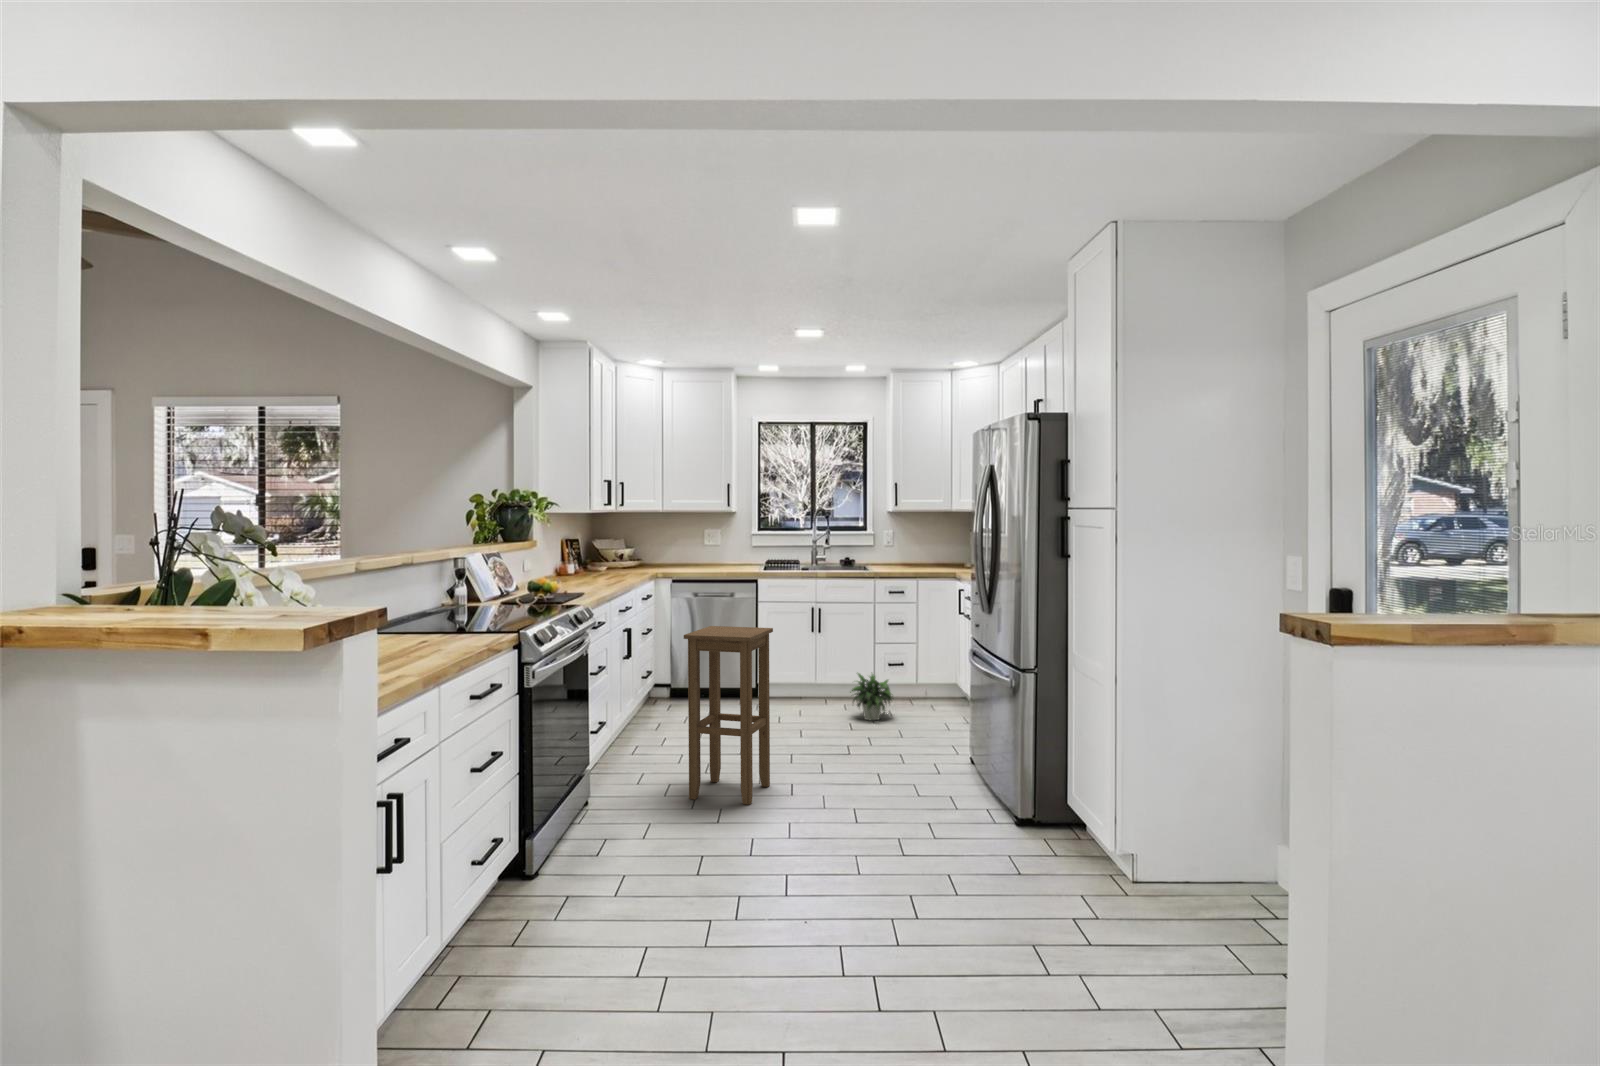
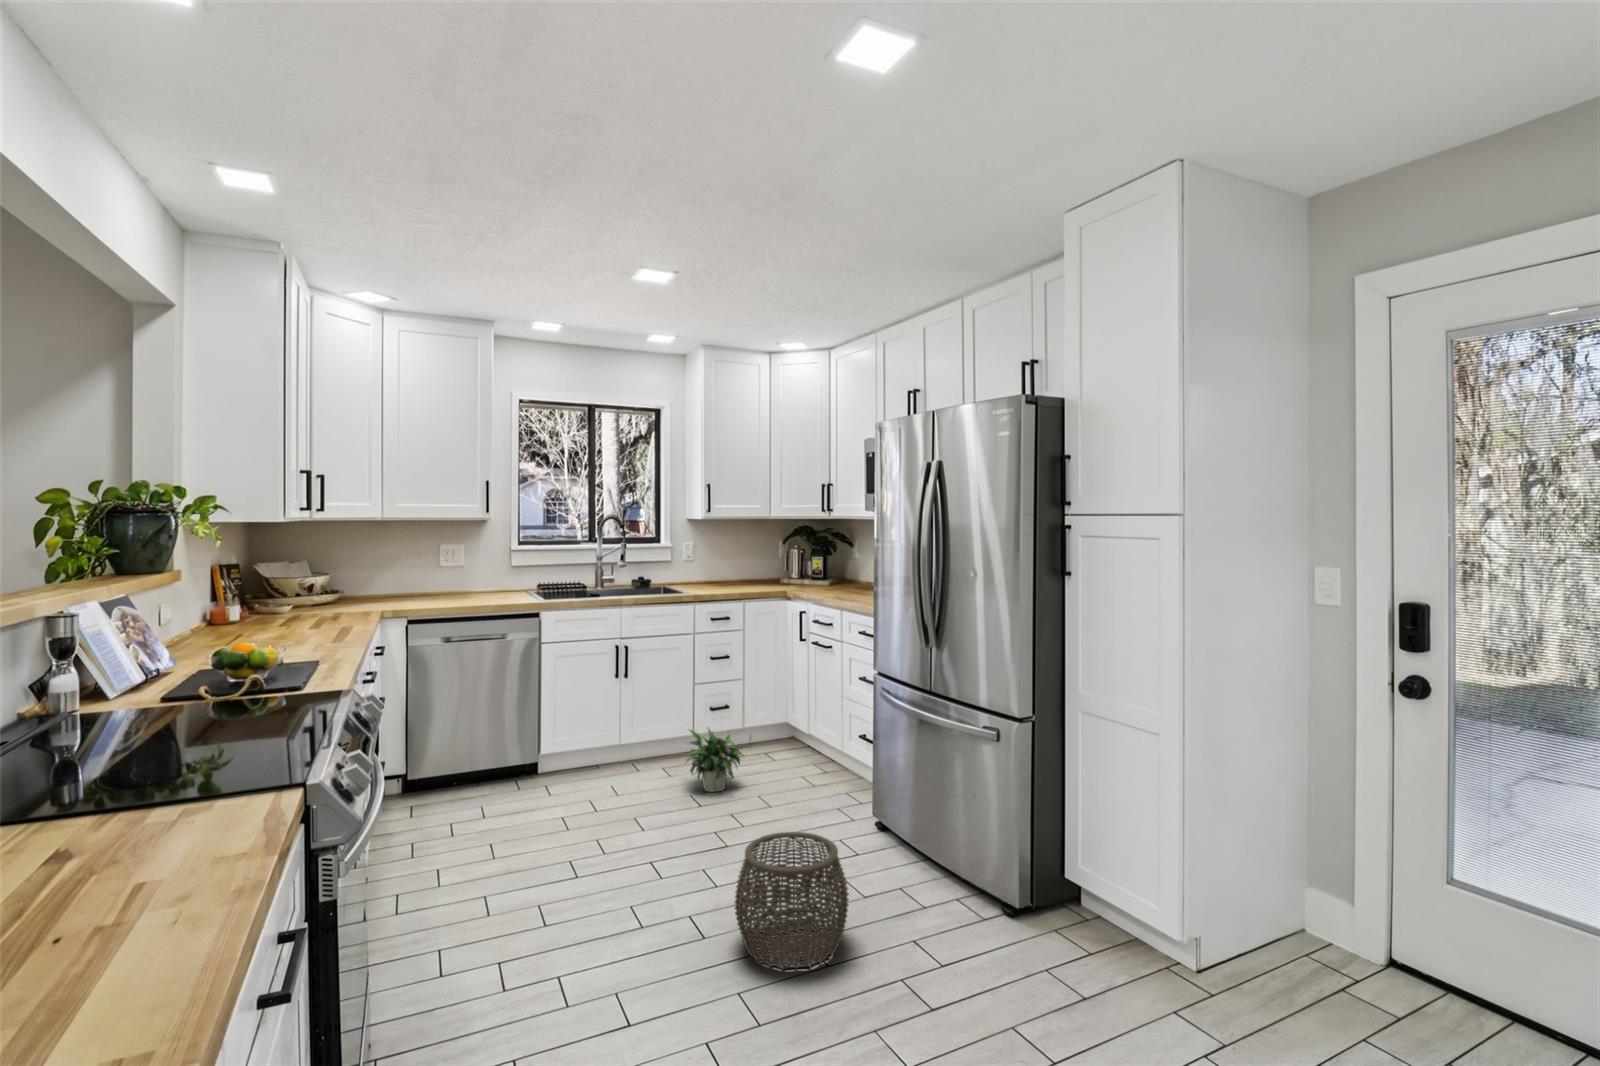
stool: present [684,626,773,805] -> none [544,703,671,1021]
woven basket: none [806,723,883,804] -> present [735,832,849,969]

